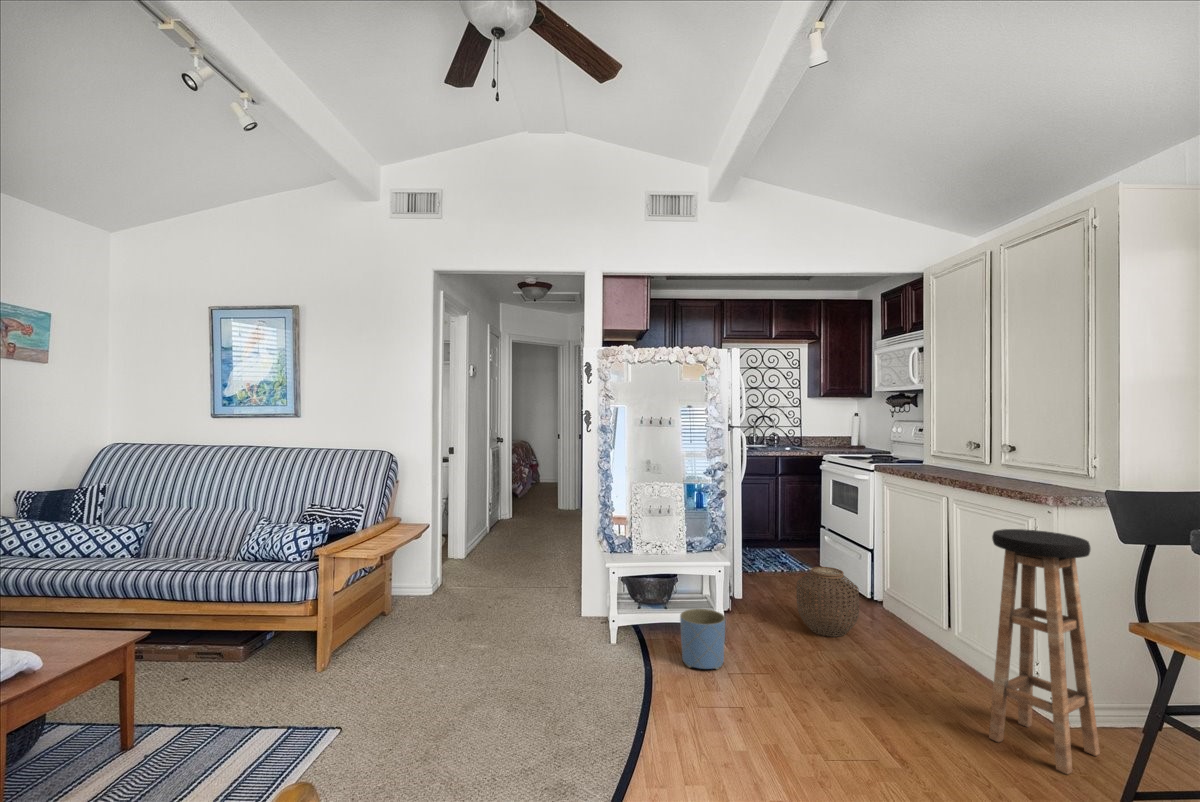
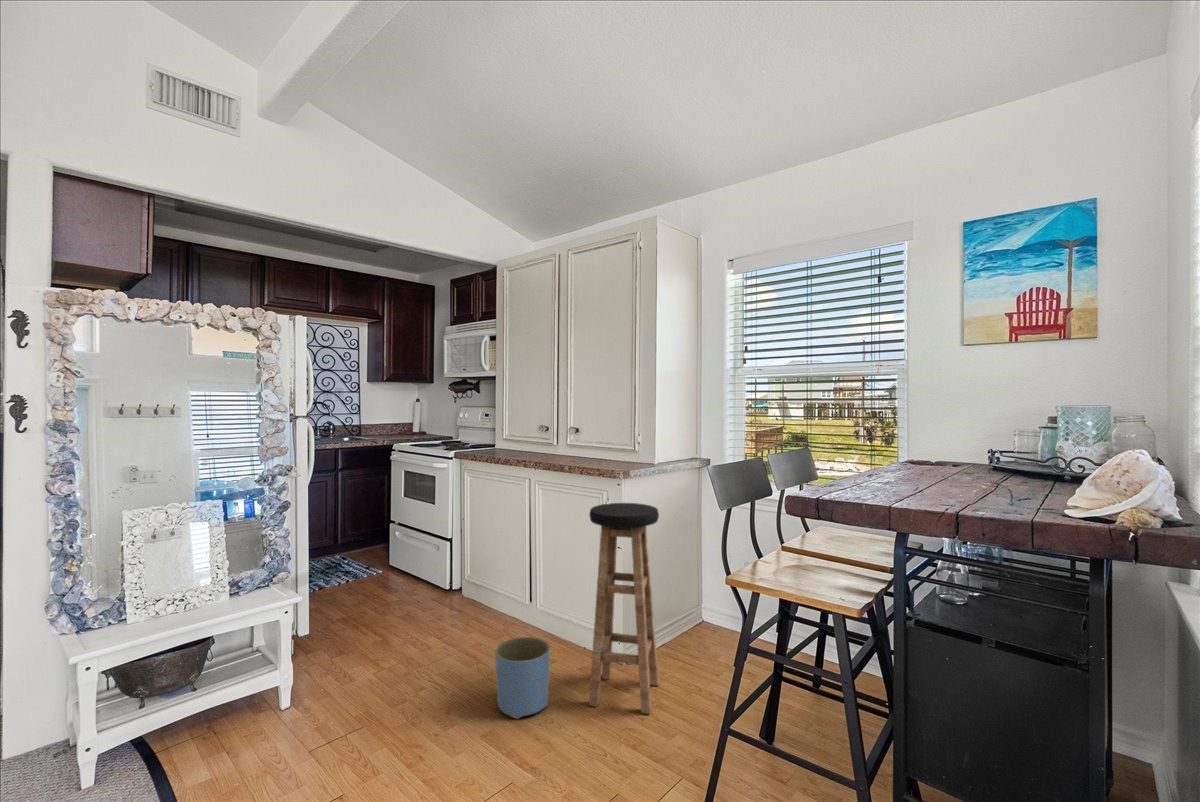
woven basket: present [797,567,859,637] -> none [382,570,450,649]
planter: present [680,609,725,670] -> present [495,637,550,719]

